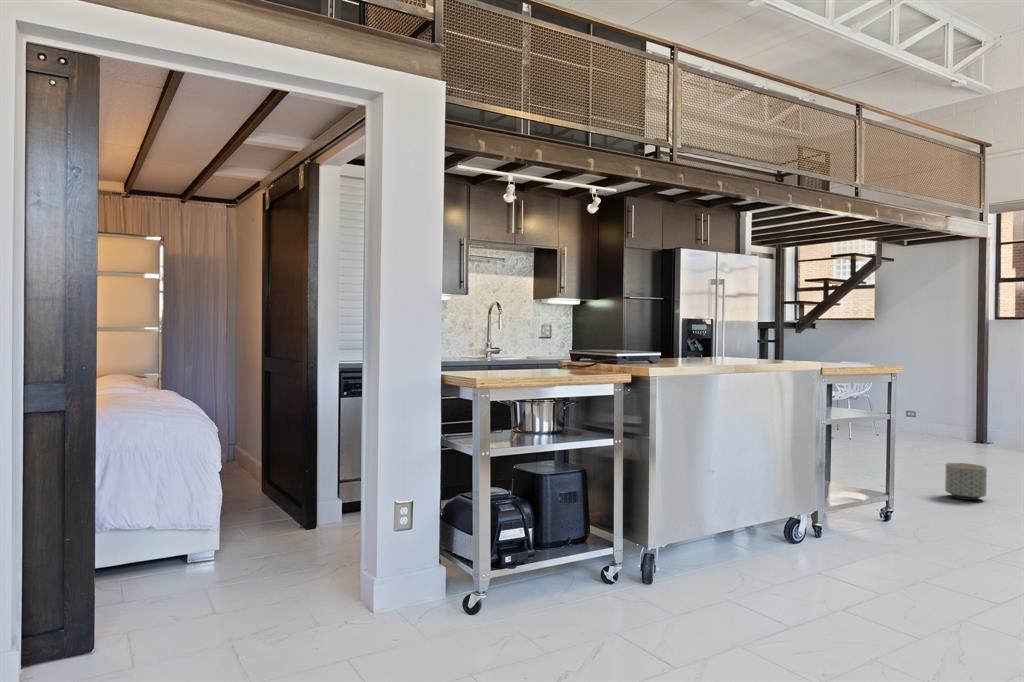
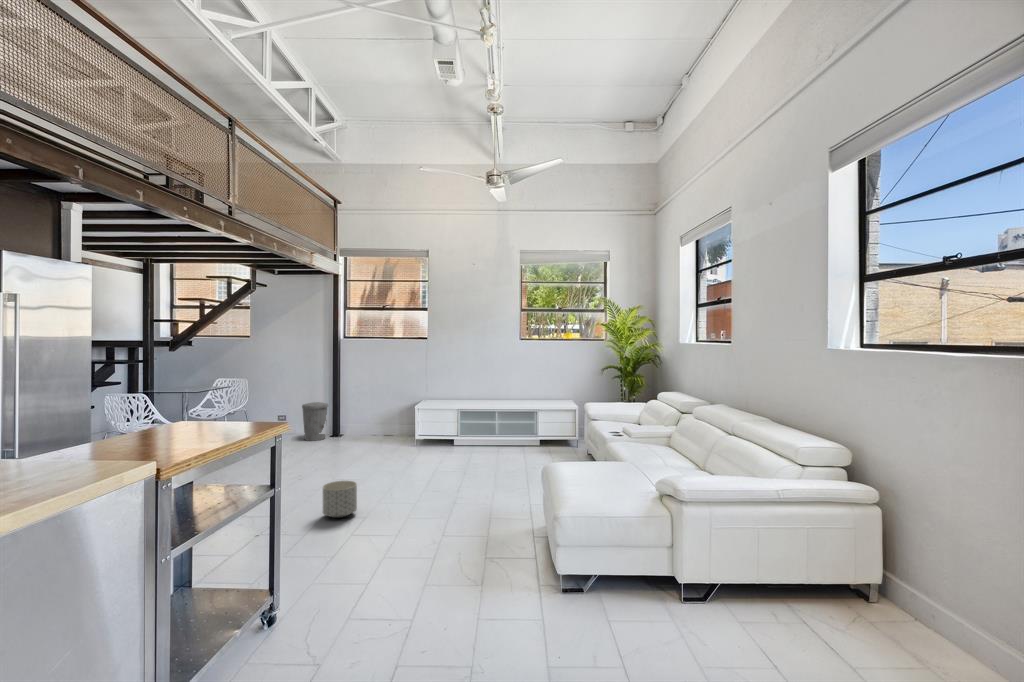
trash can: none [935,397,971,443] -> present [302,402,328,441]

